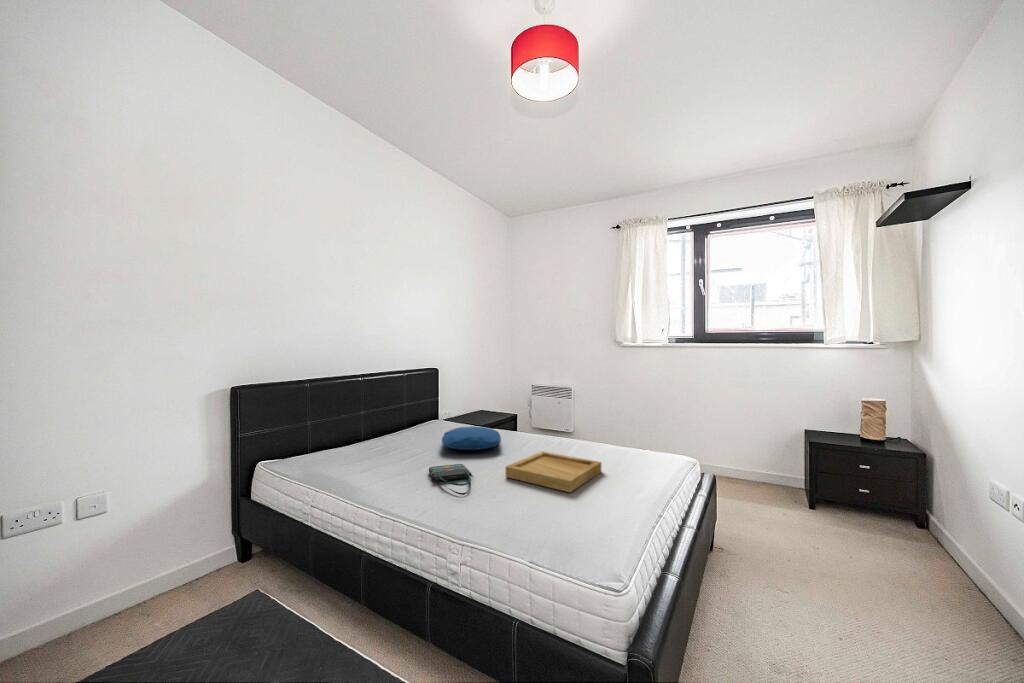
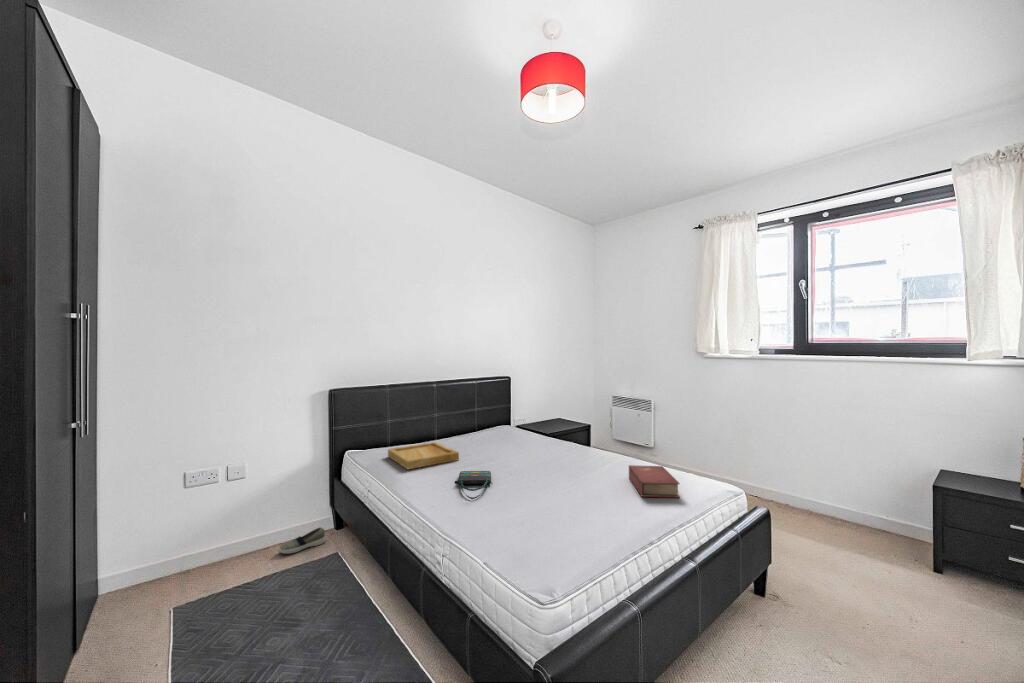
pillow: present [442,426,501,450] -> none [484,436,543,459]
book: none [600,443,658,473] -> present [629,465,680,498]
tray: present [506,451,601,492] -> present [388,442,459,469]
shoe: none [167,560,237,604] -> present [278,528,326,554]

